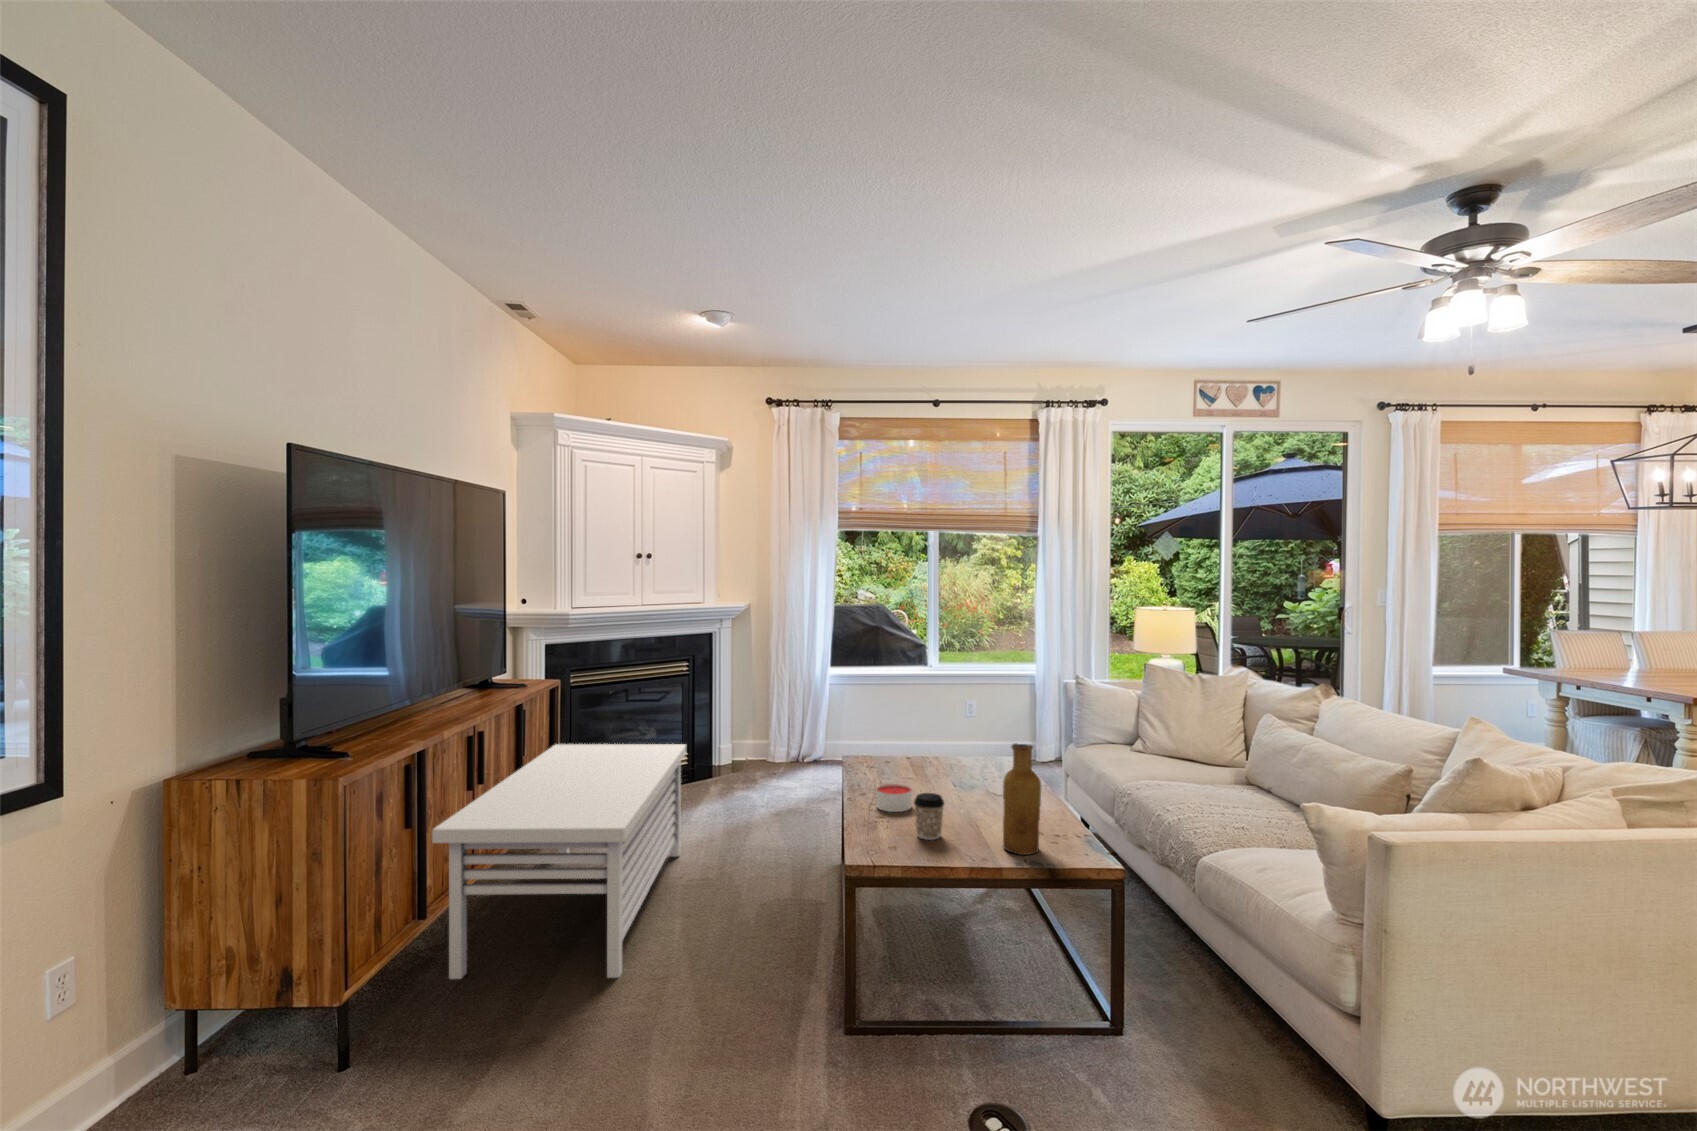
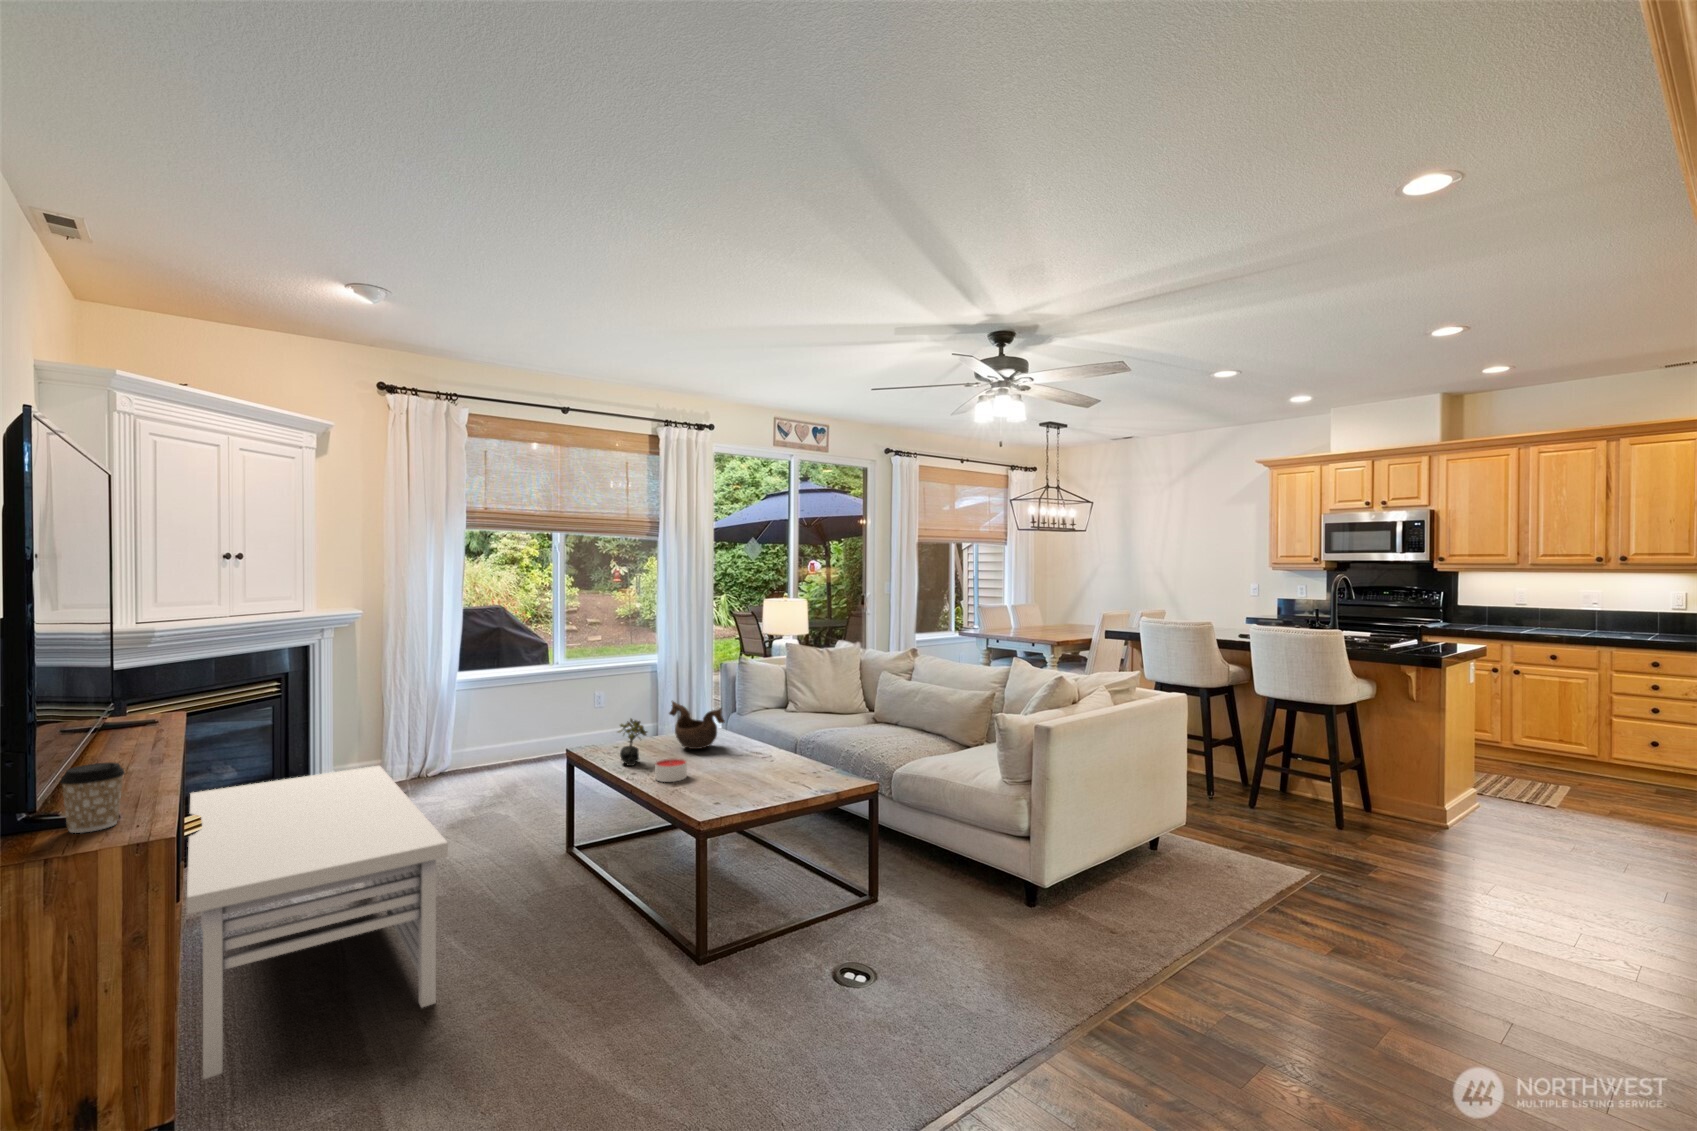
decorative bowl: none [941,718,990,779] -> present [669,701,725,749]
succulent plant: none [867,732,898,785] -> present [618,719,647,766]
vase: present [1003,743,1041,855] -> none [793,703,821,787]
coffee cup: present [914,793,944,840] -> present [60,762,125,833]

